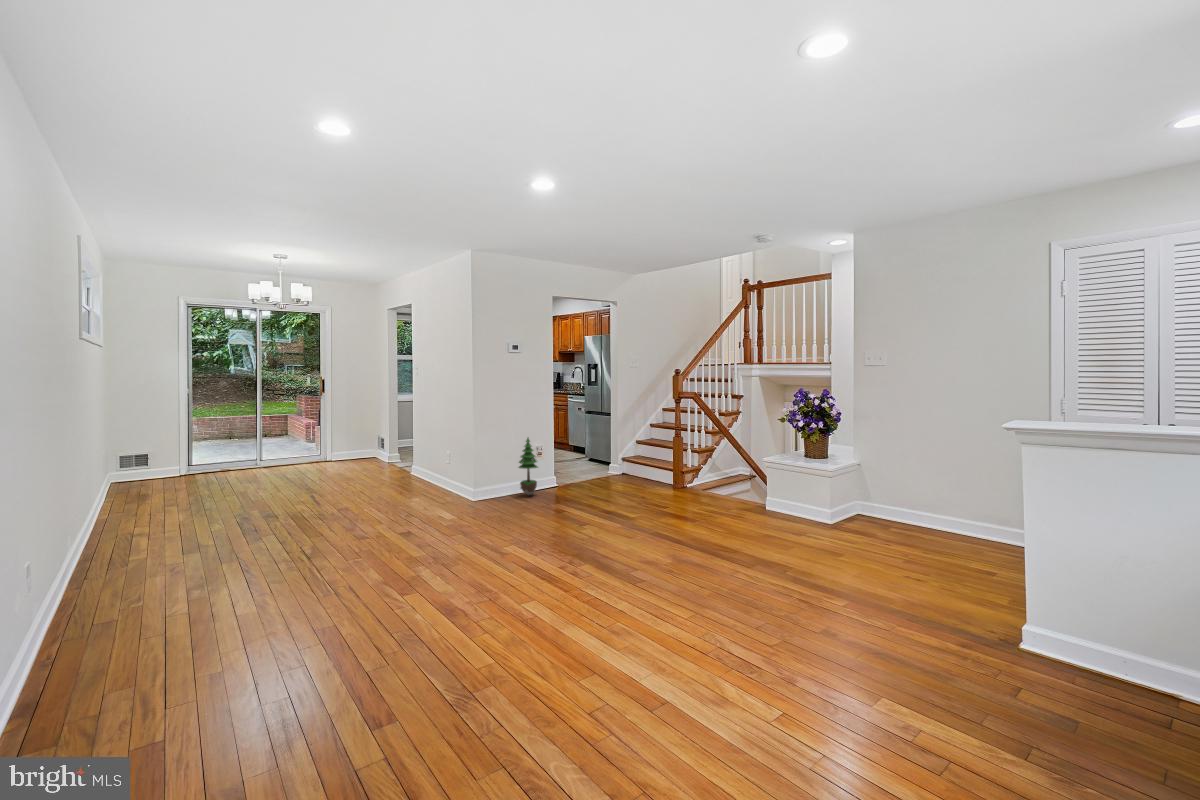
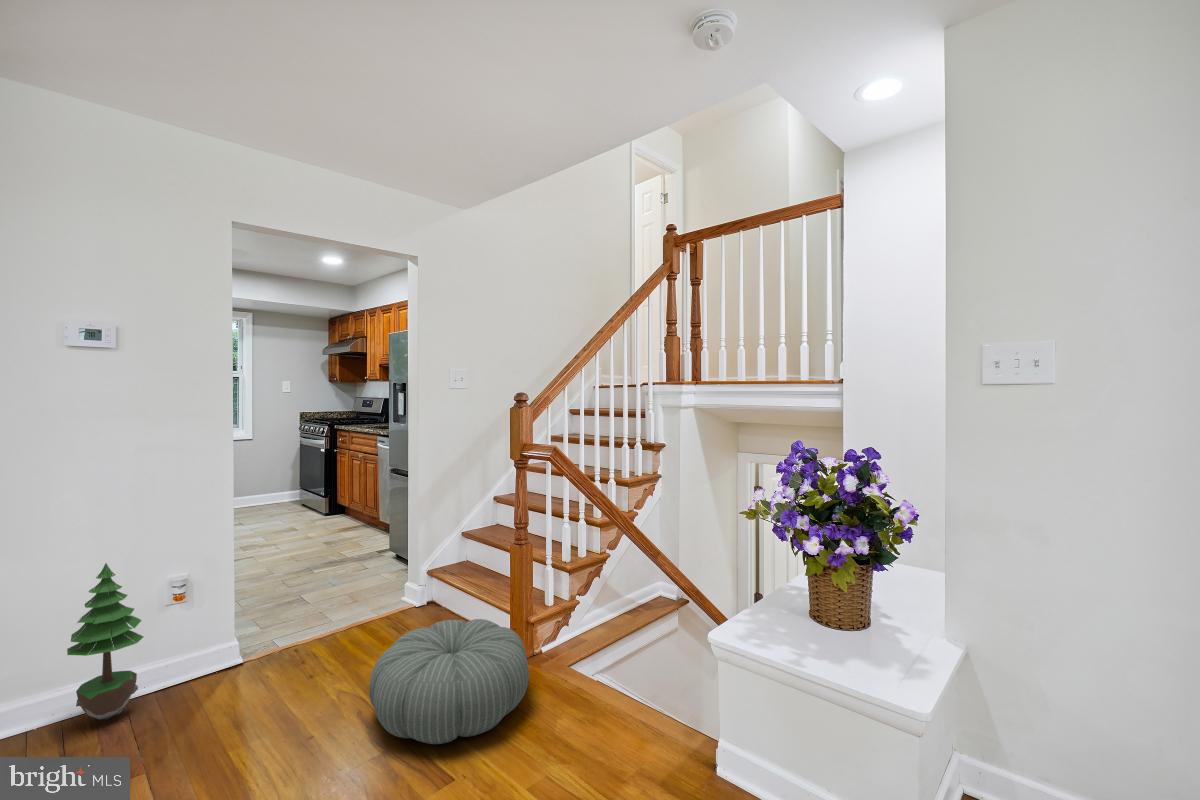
pouf: none [628,467,690,502] -> present [369,619,529,744]

